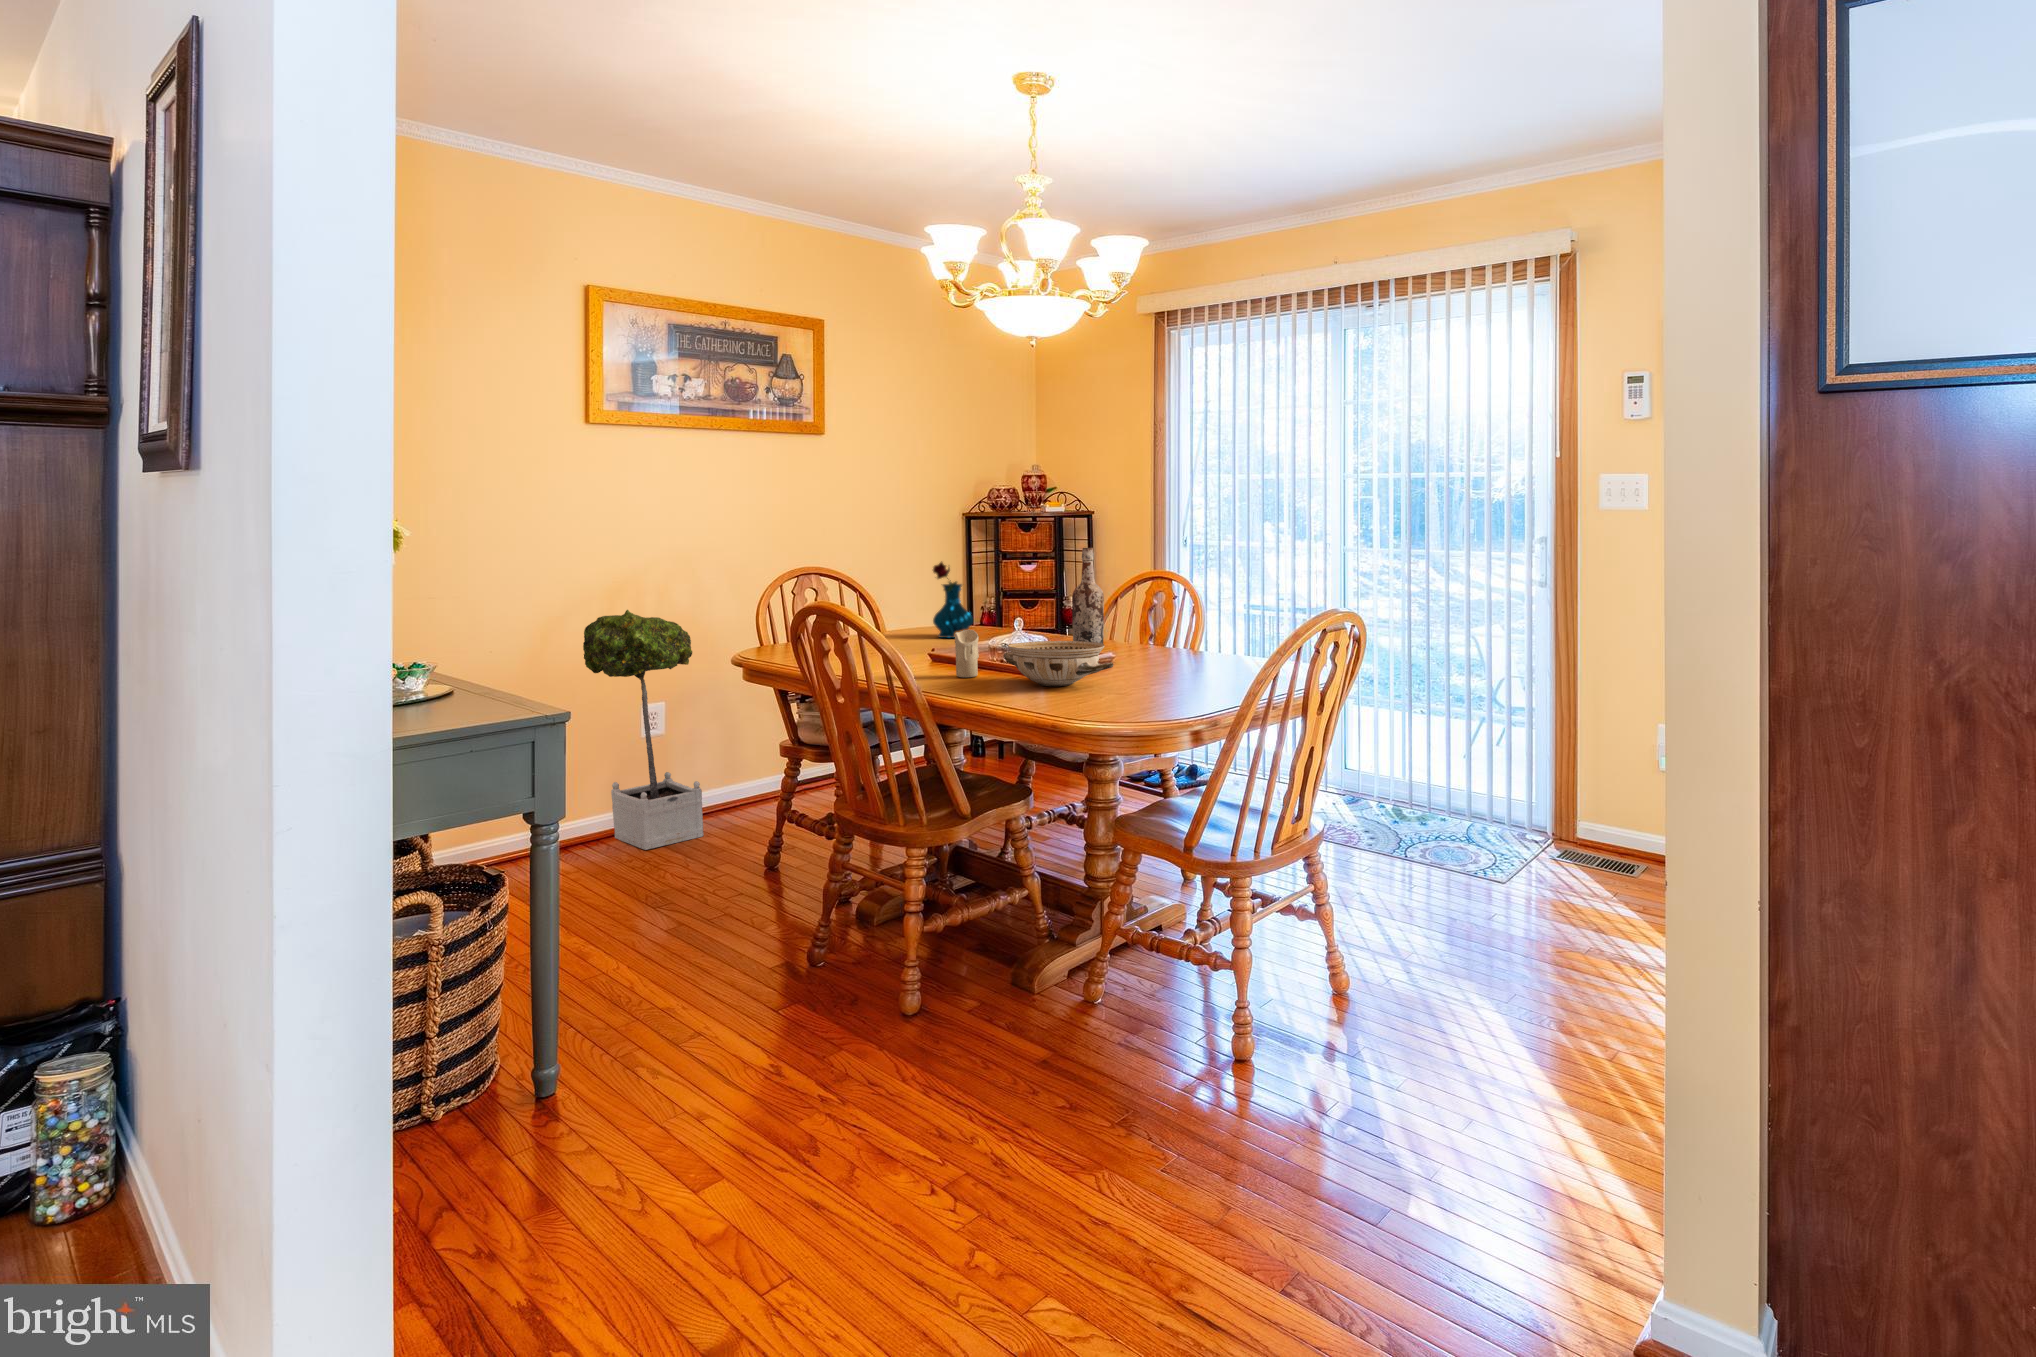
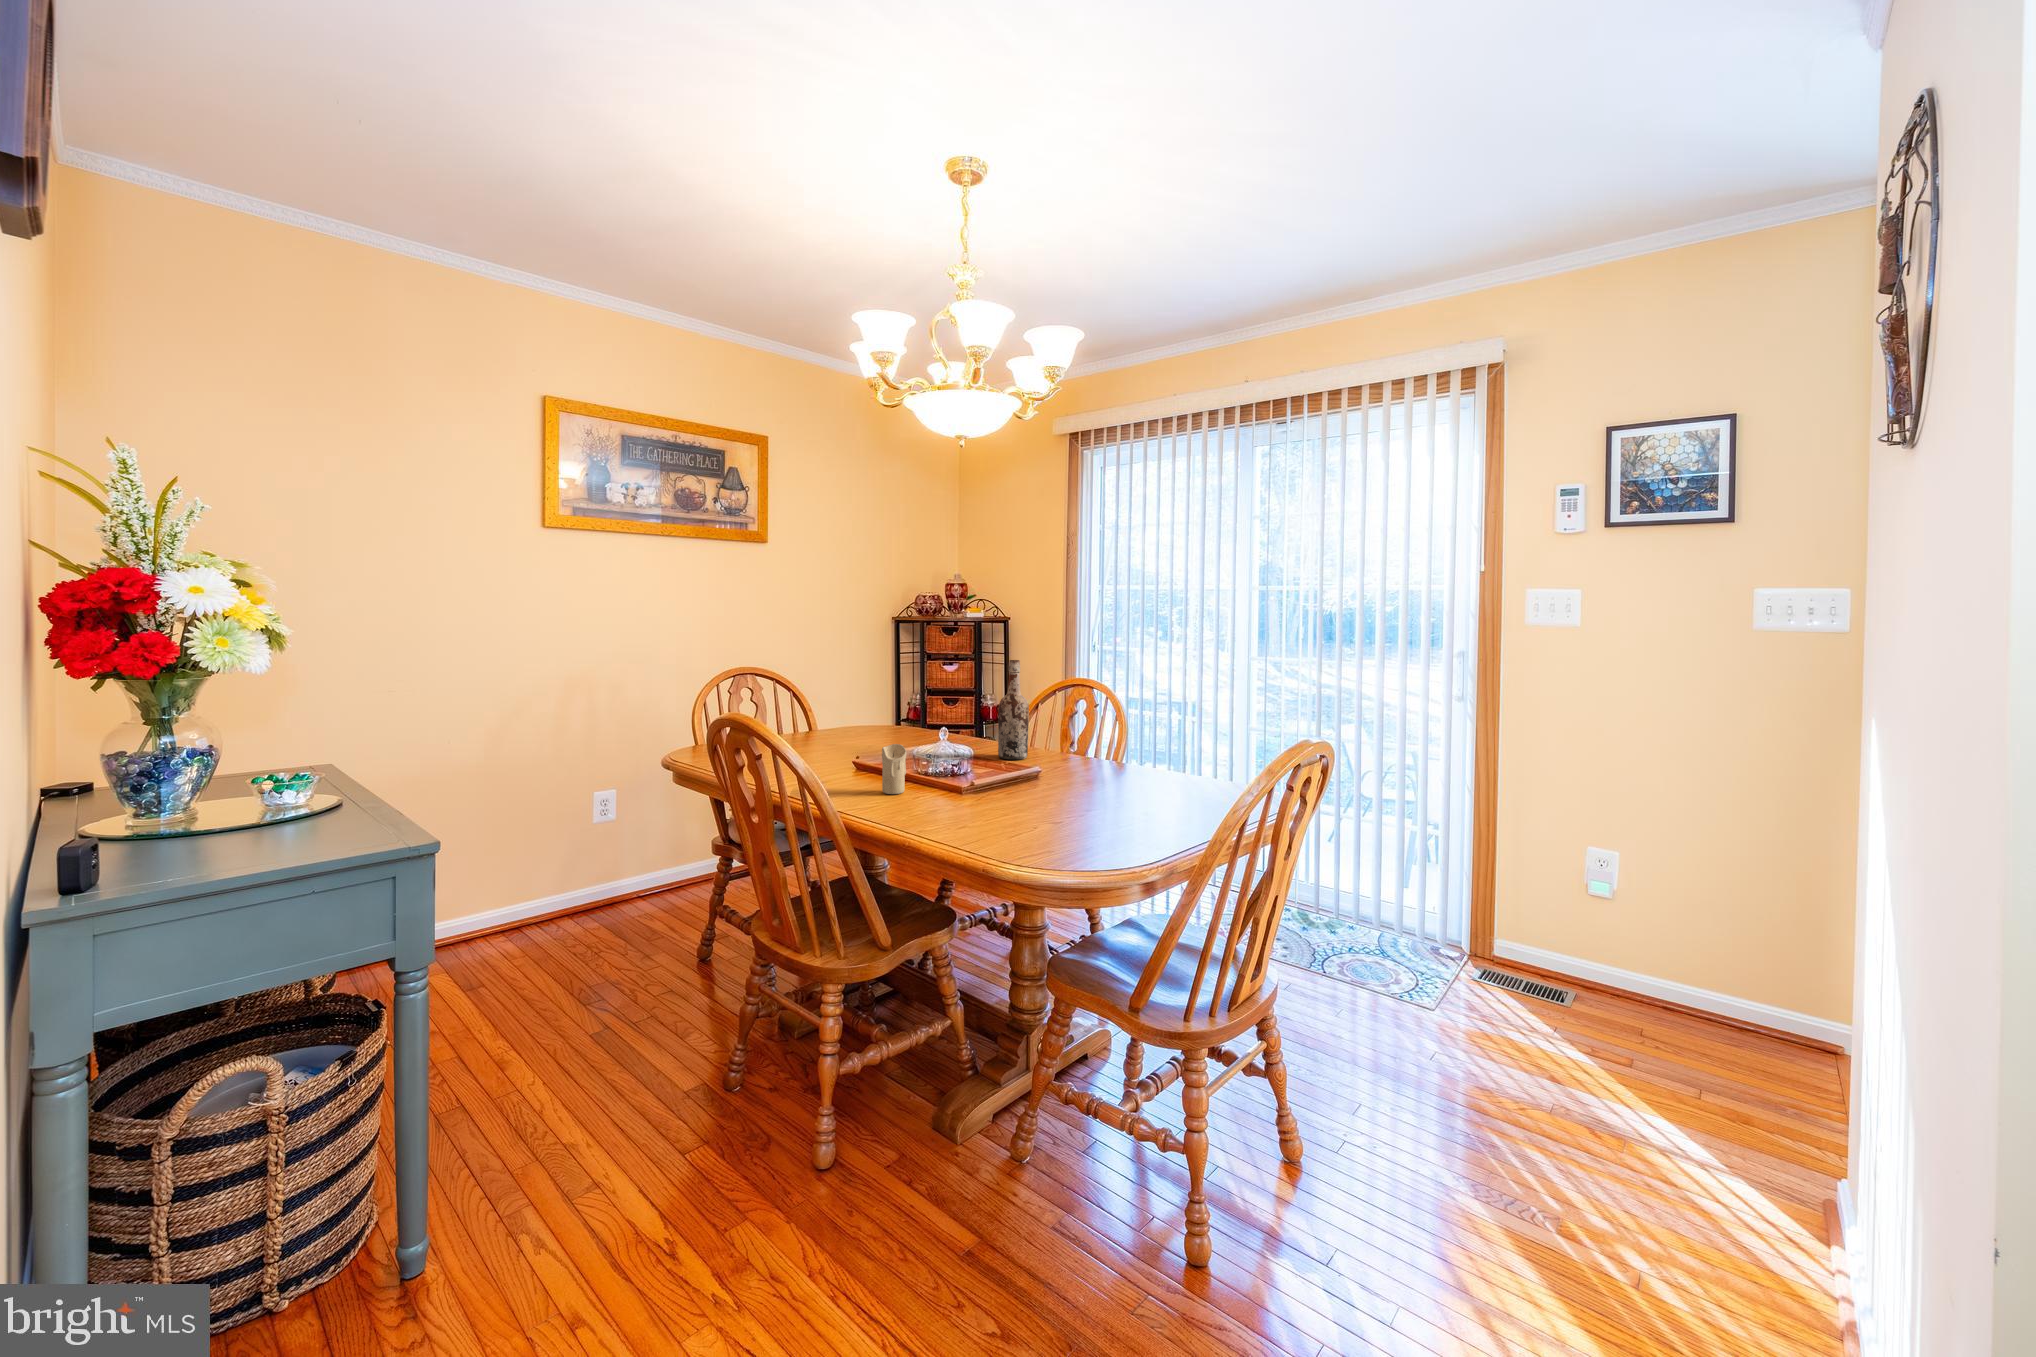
vase: present [933,562,973,638] -> none [862,667,901,741]
potted tree: present [583,610,704,850] -> none [510,705,628,944]
ceramic bowl: present [1004,641,1113,686] -> none [932,758,1047,809]

